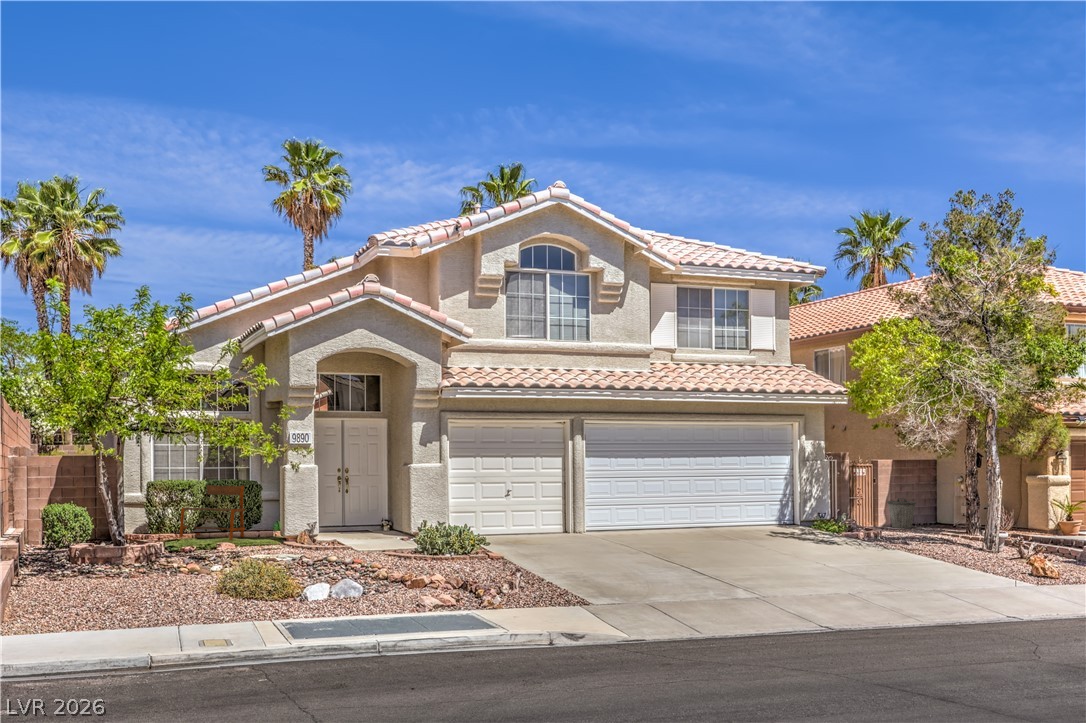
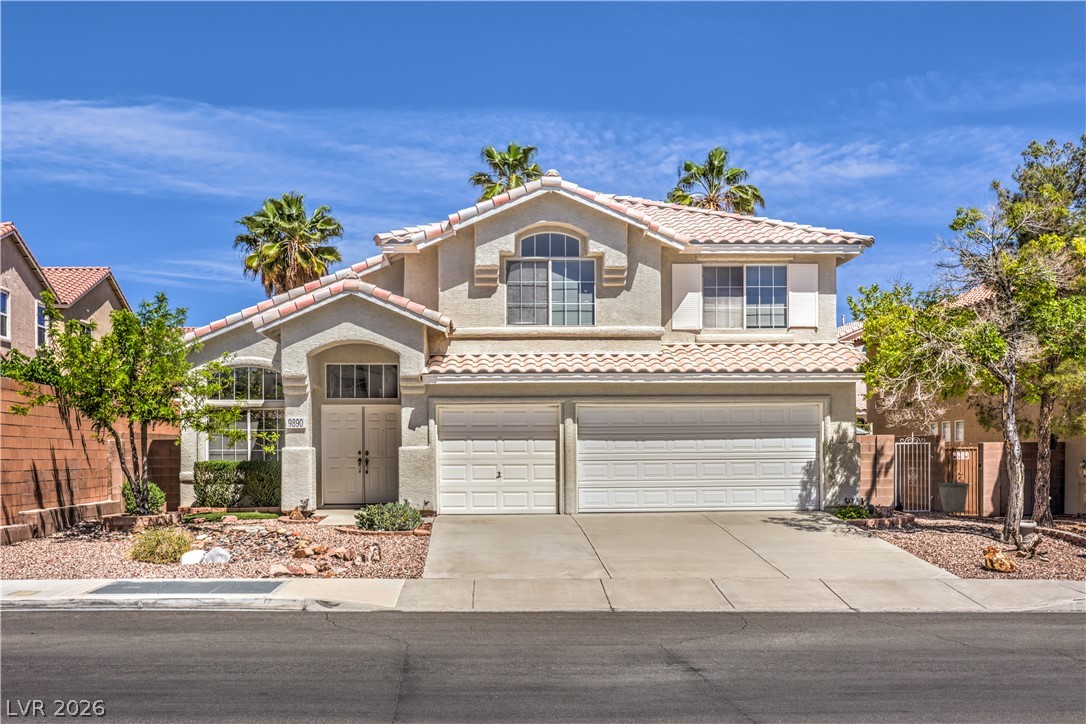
bench: present [179,485,245,540] -> none [206,466,261,515]

